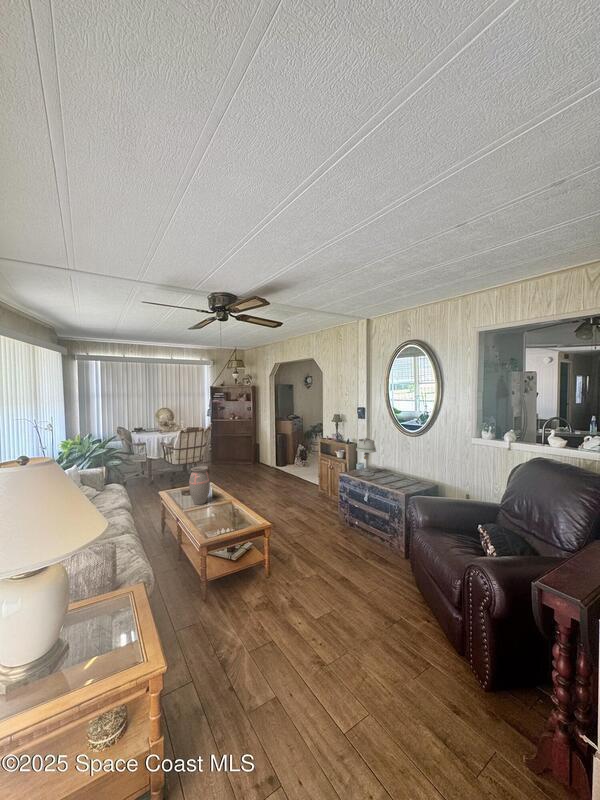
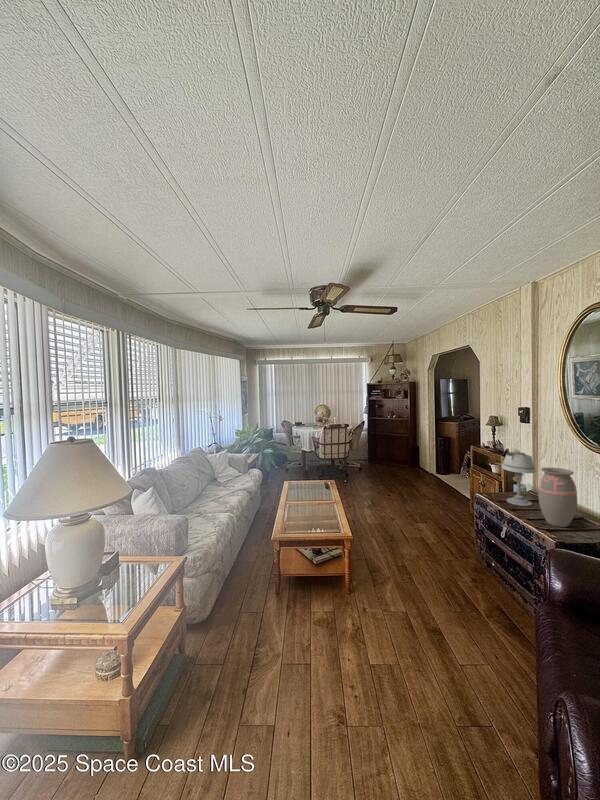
decorative vase: present [189,466,210,505] -> present [538,467,577,527]

